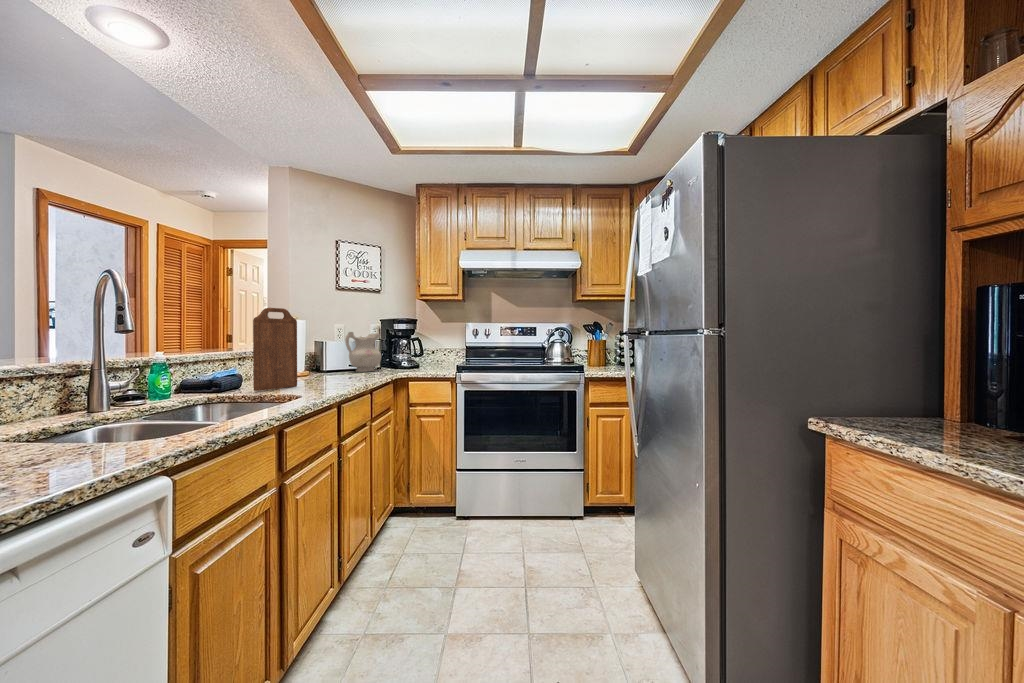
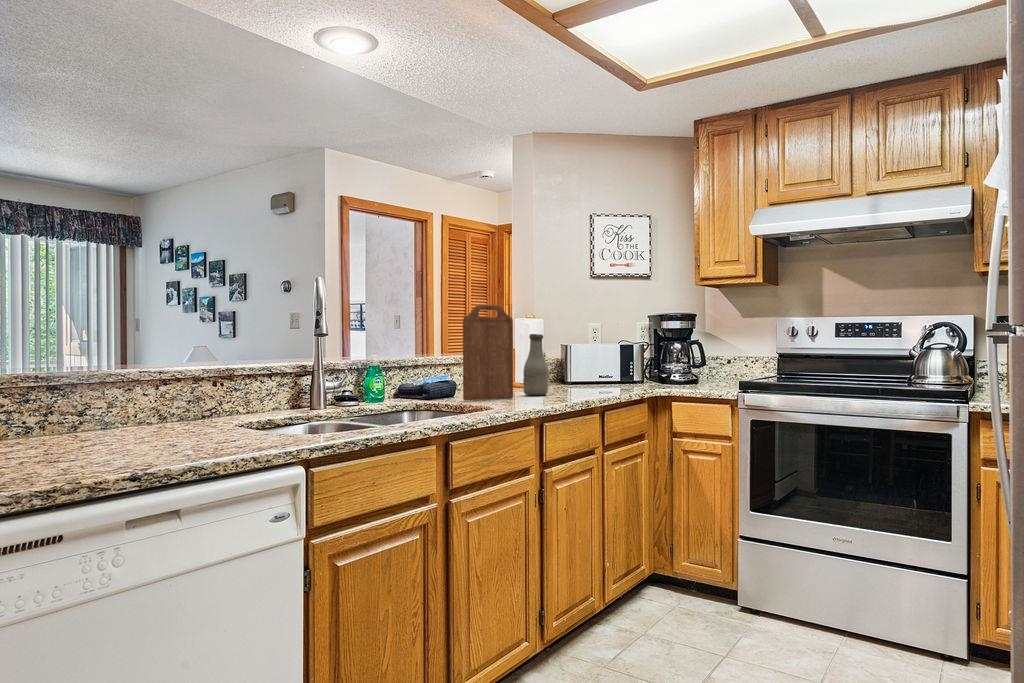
ceramic pitcher: present [345,332,381,372] -> none [593,332,640,386]
bottle: none [302,333,324,383] -> present [523,334,548,395]

